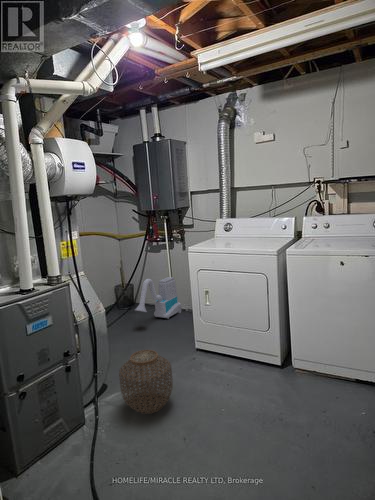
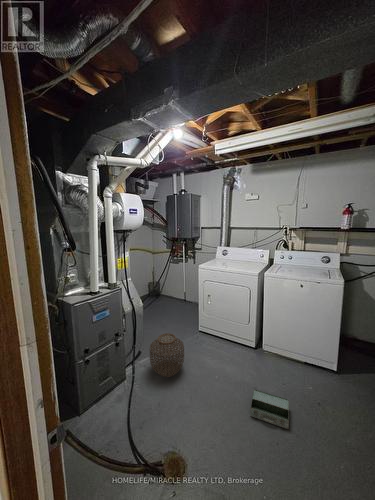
vacuum cleaner: present [135,277,181,319] -> none [161,280,190,308]
toolbox: none [272,417,328,465] -> present [250,390,289,429]

